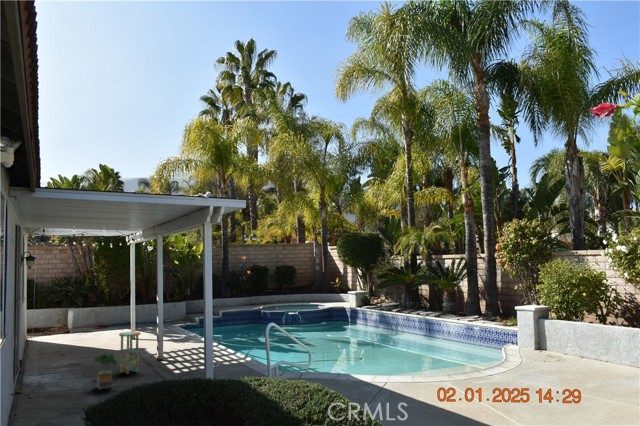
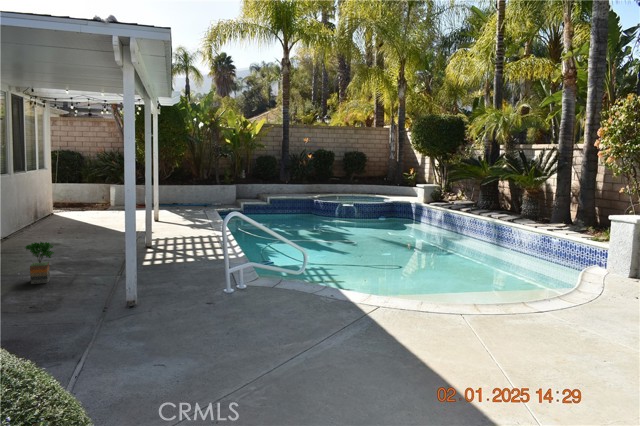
side table: present [119,332,140,374] -> none [79,217,105,266]

